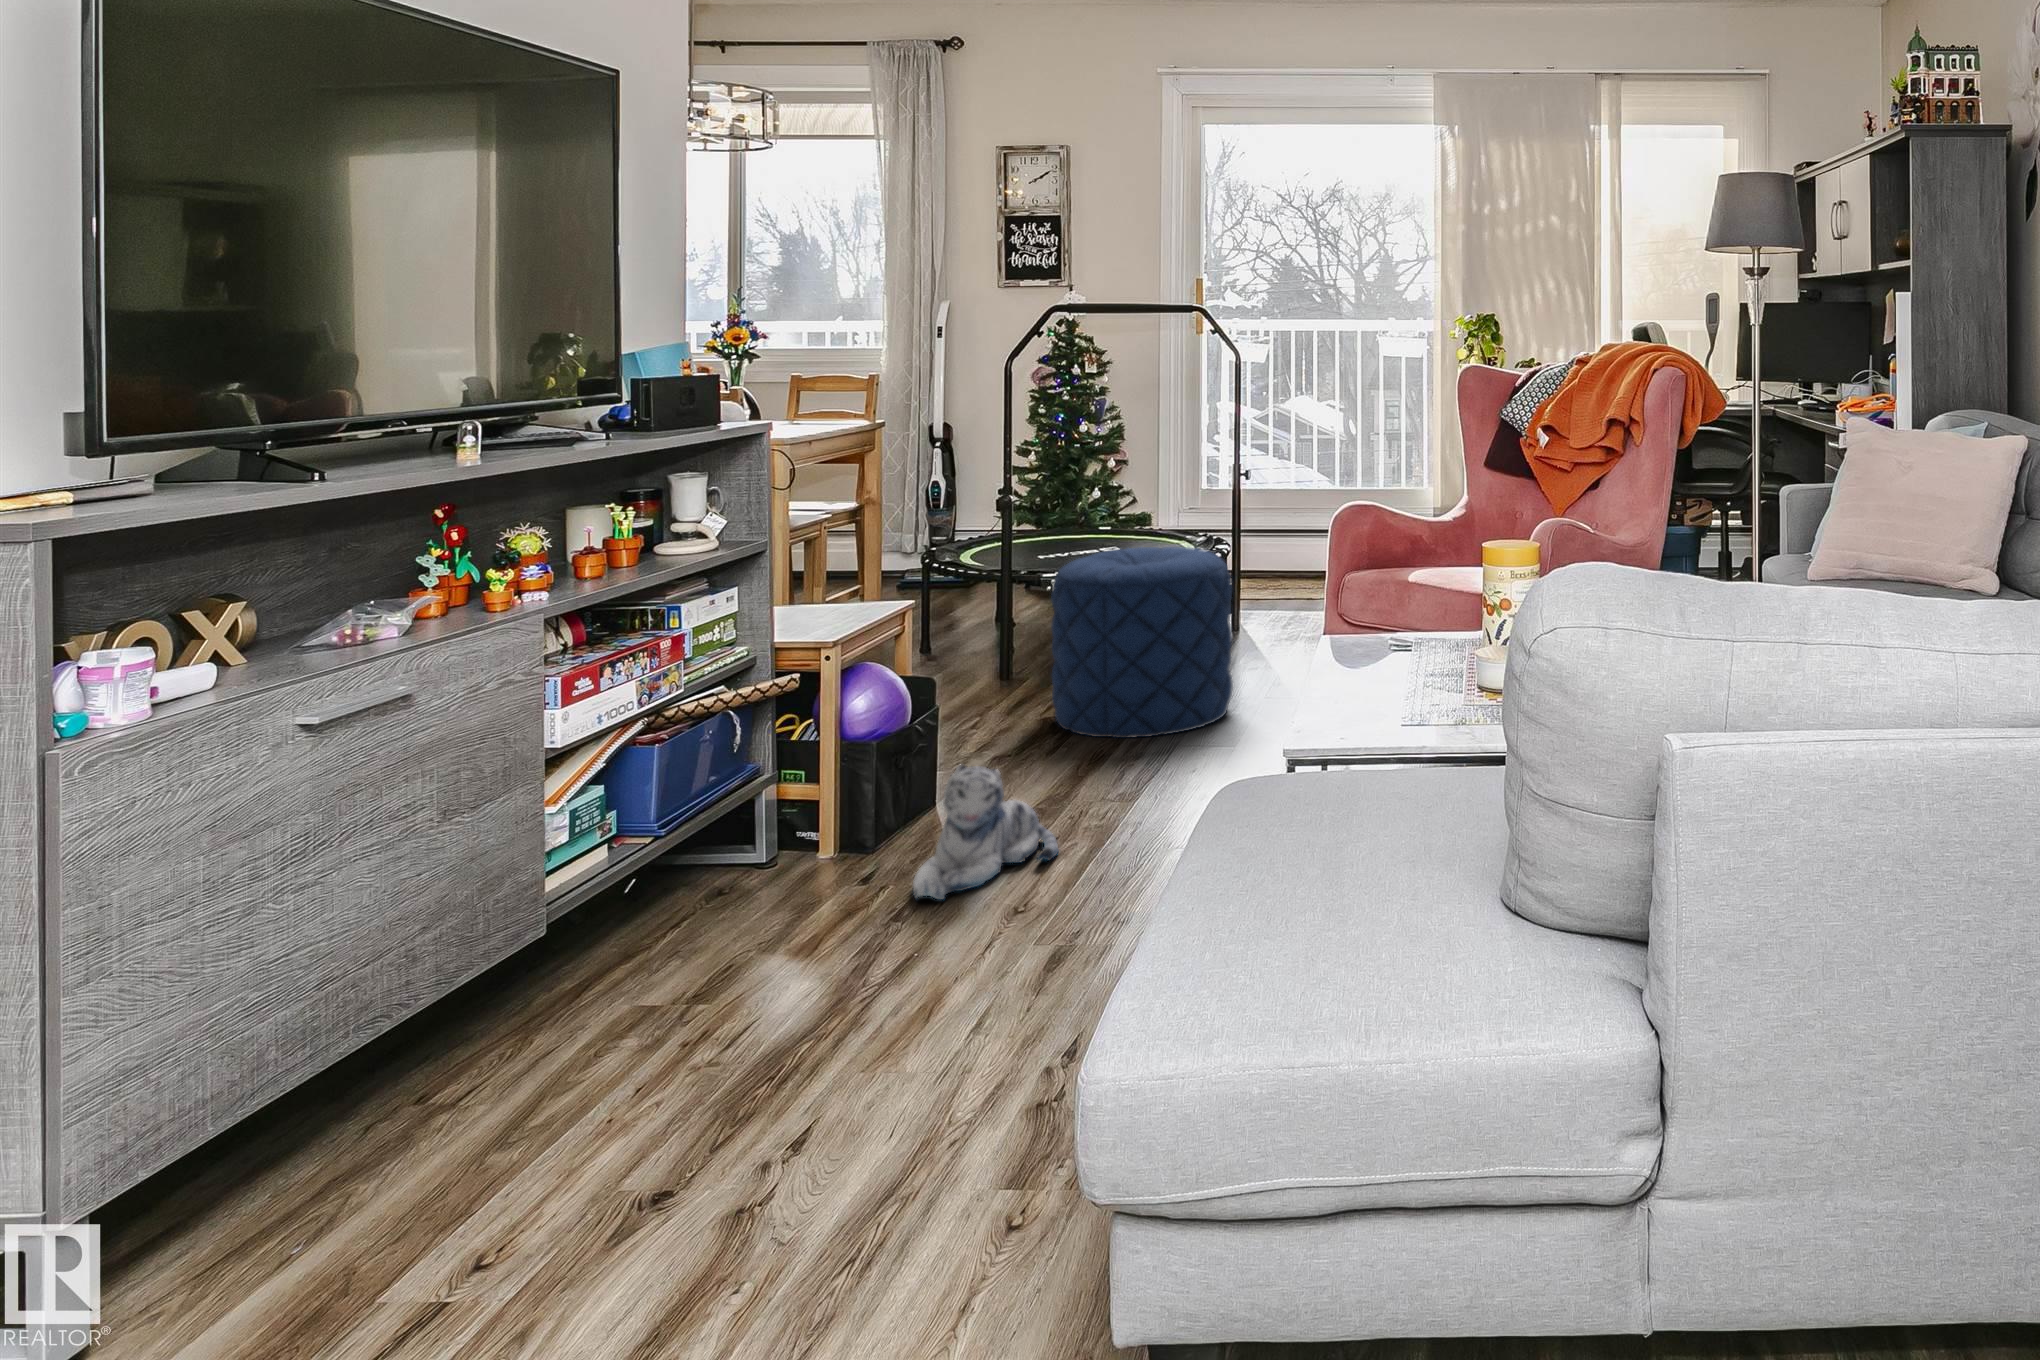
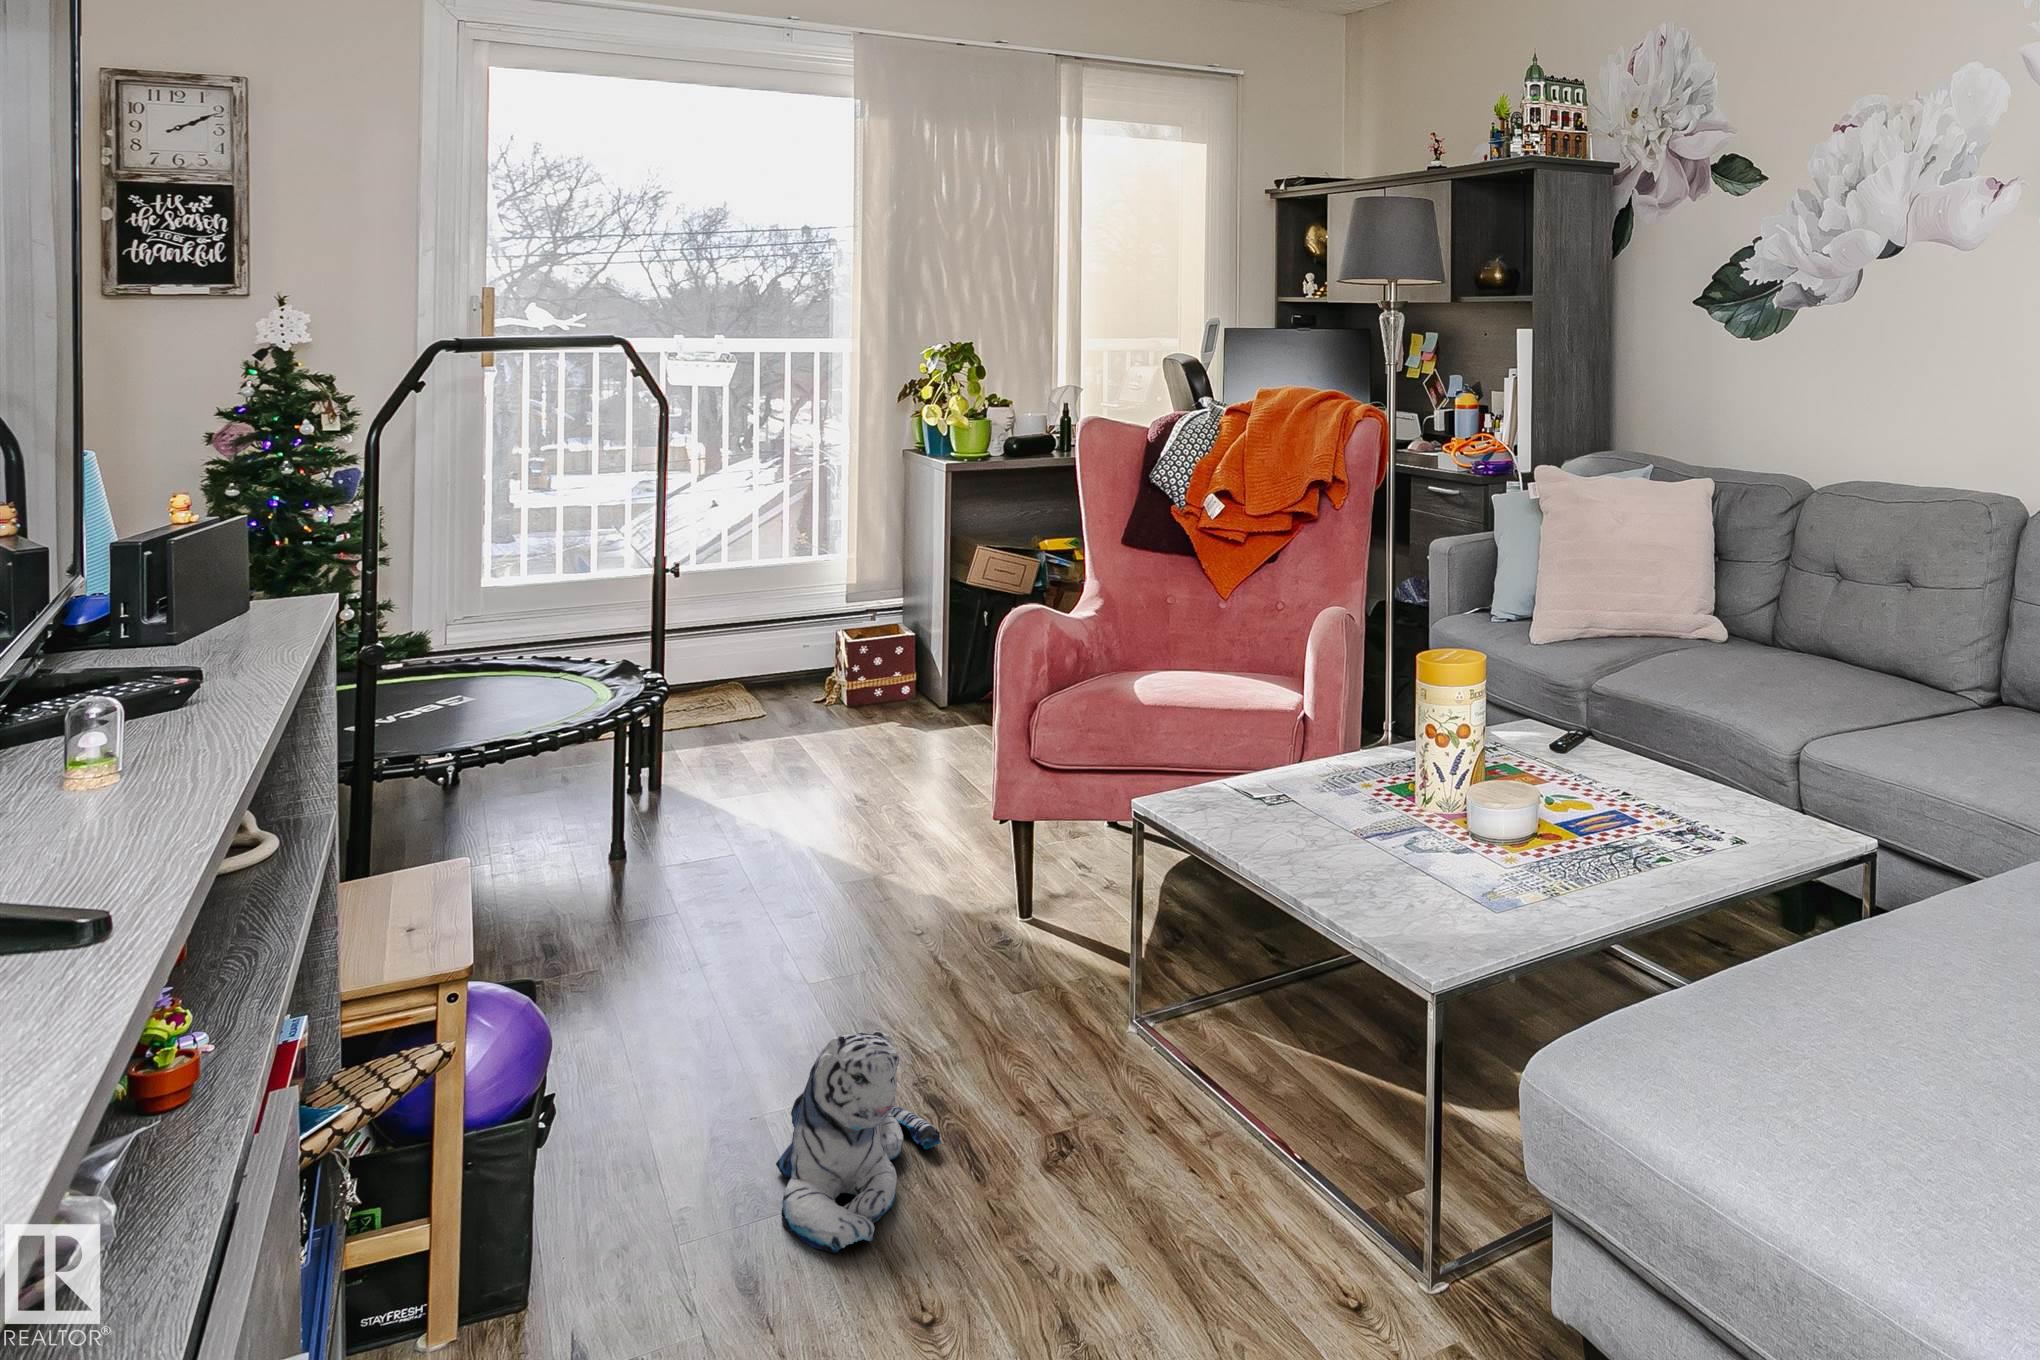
pouf: present [1051,547,1233,738] -> none [578,673,847,956]

